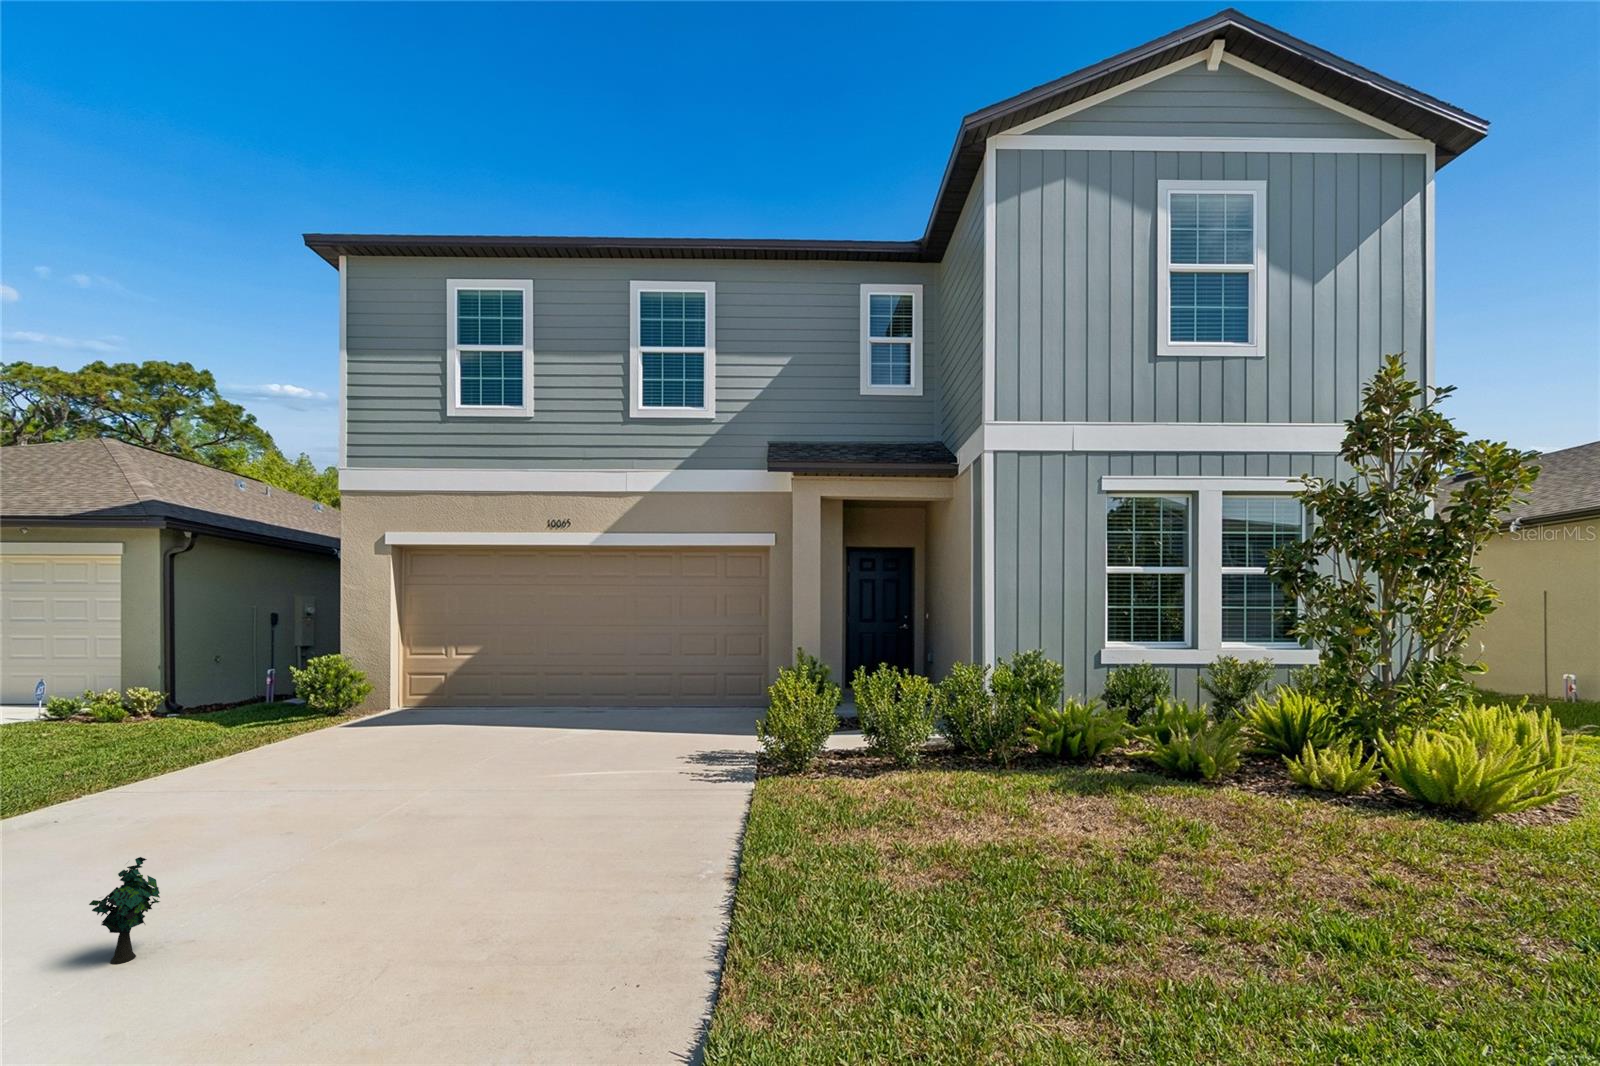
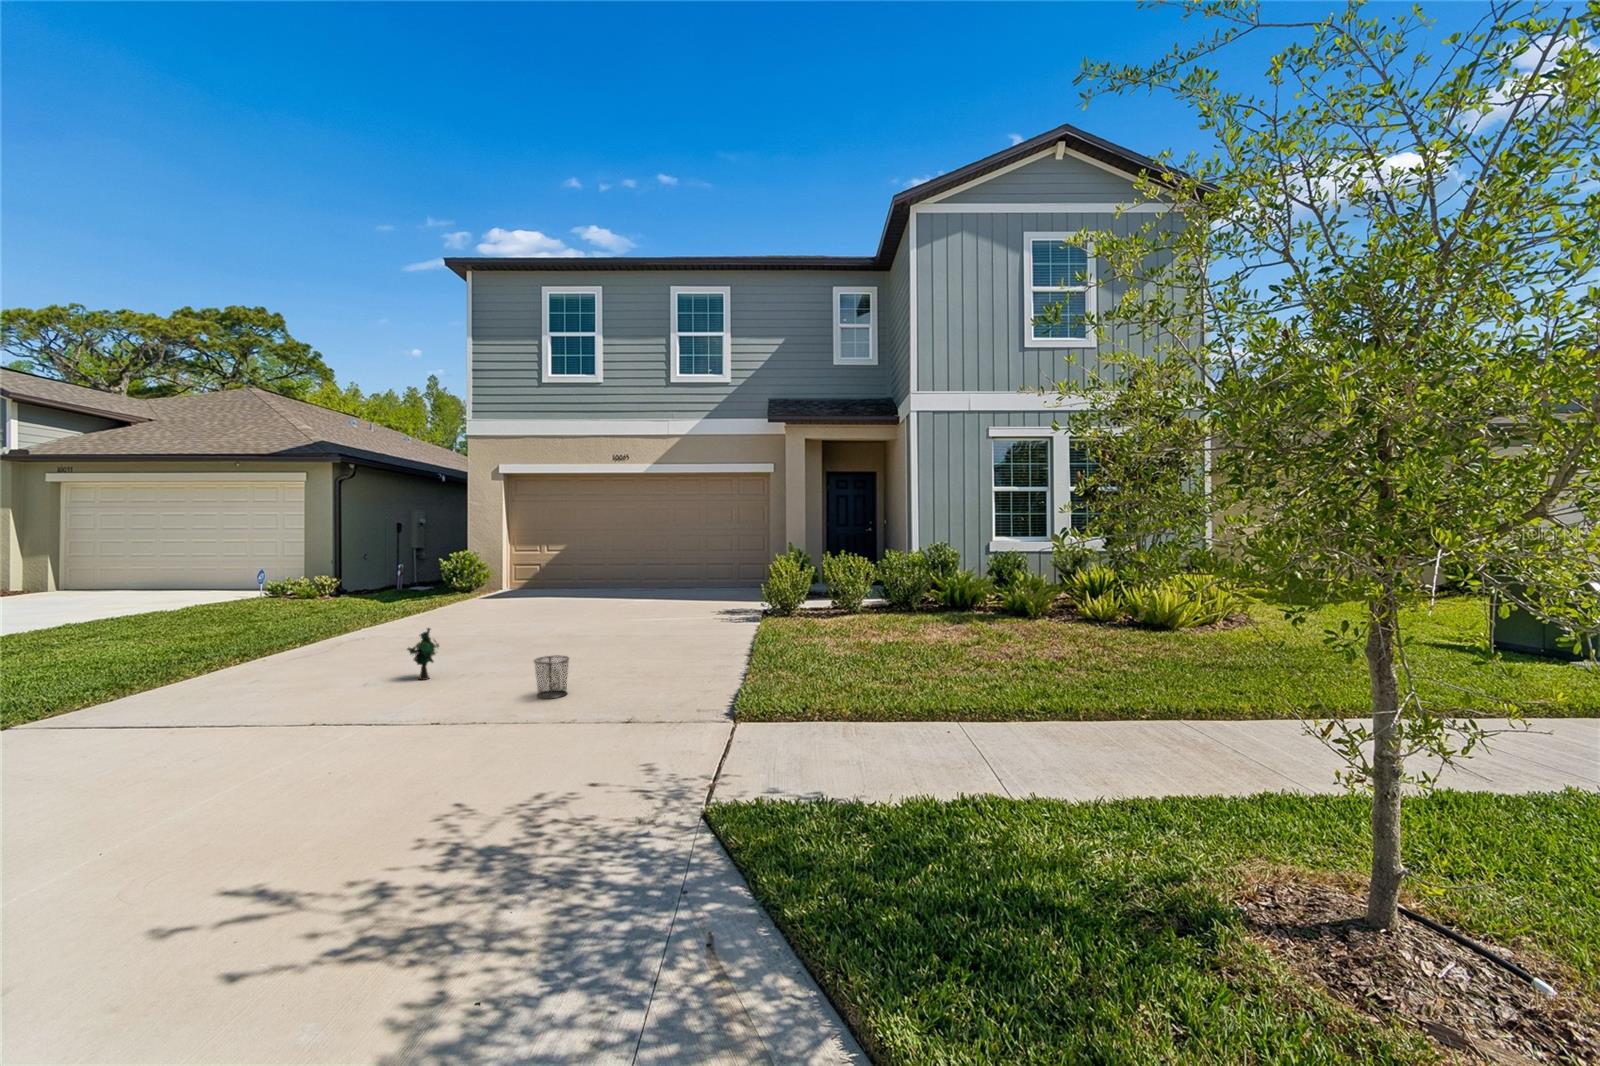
trash can: none [305,933,384,1039] -> present [534,655,569,699]

